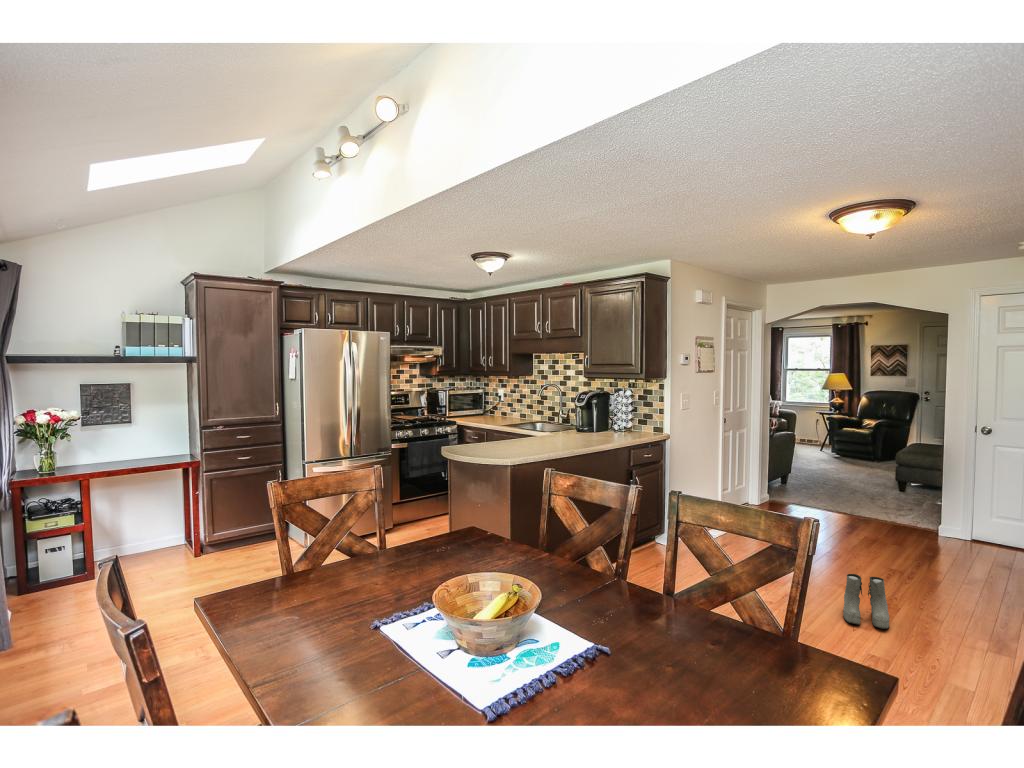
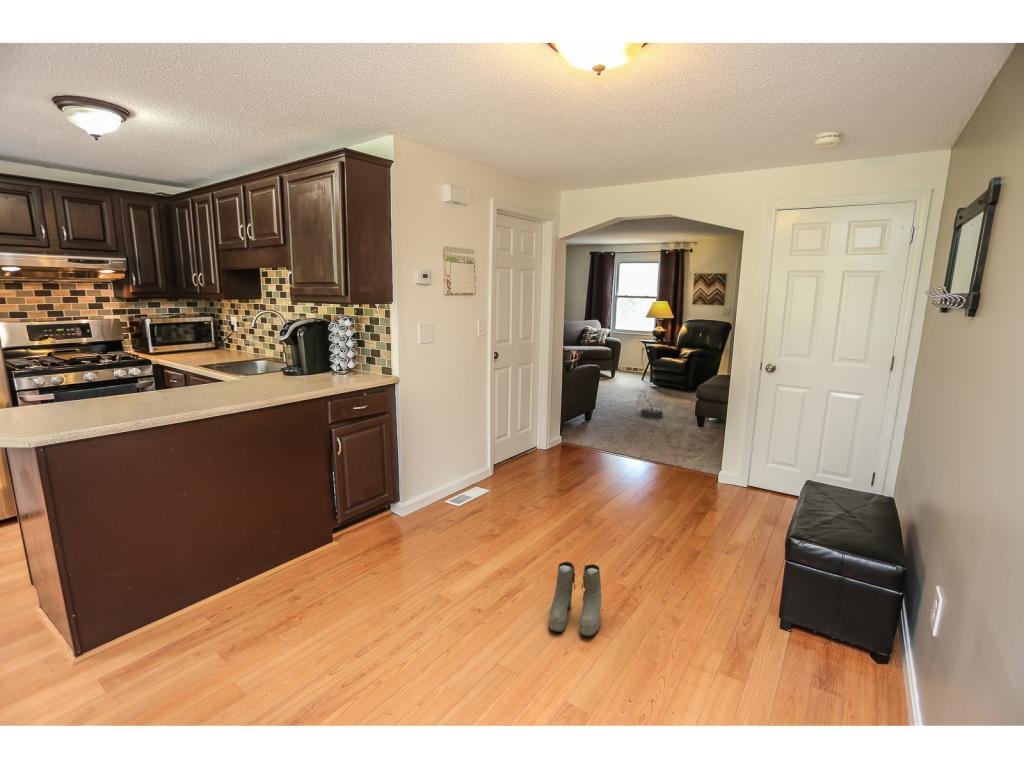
decorative plant: none [831,457,866,486] -> present [638,391,666,419]

